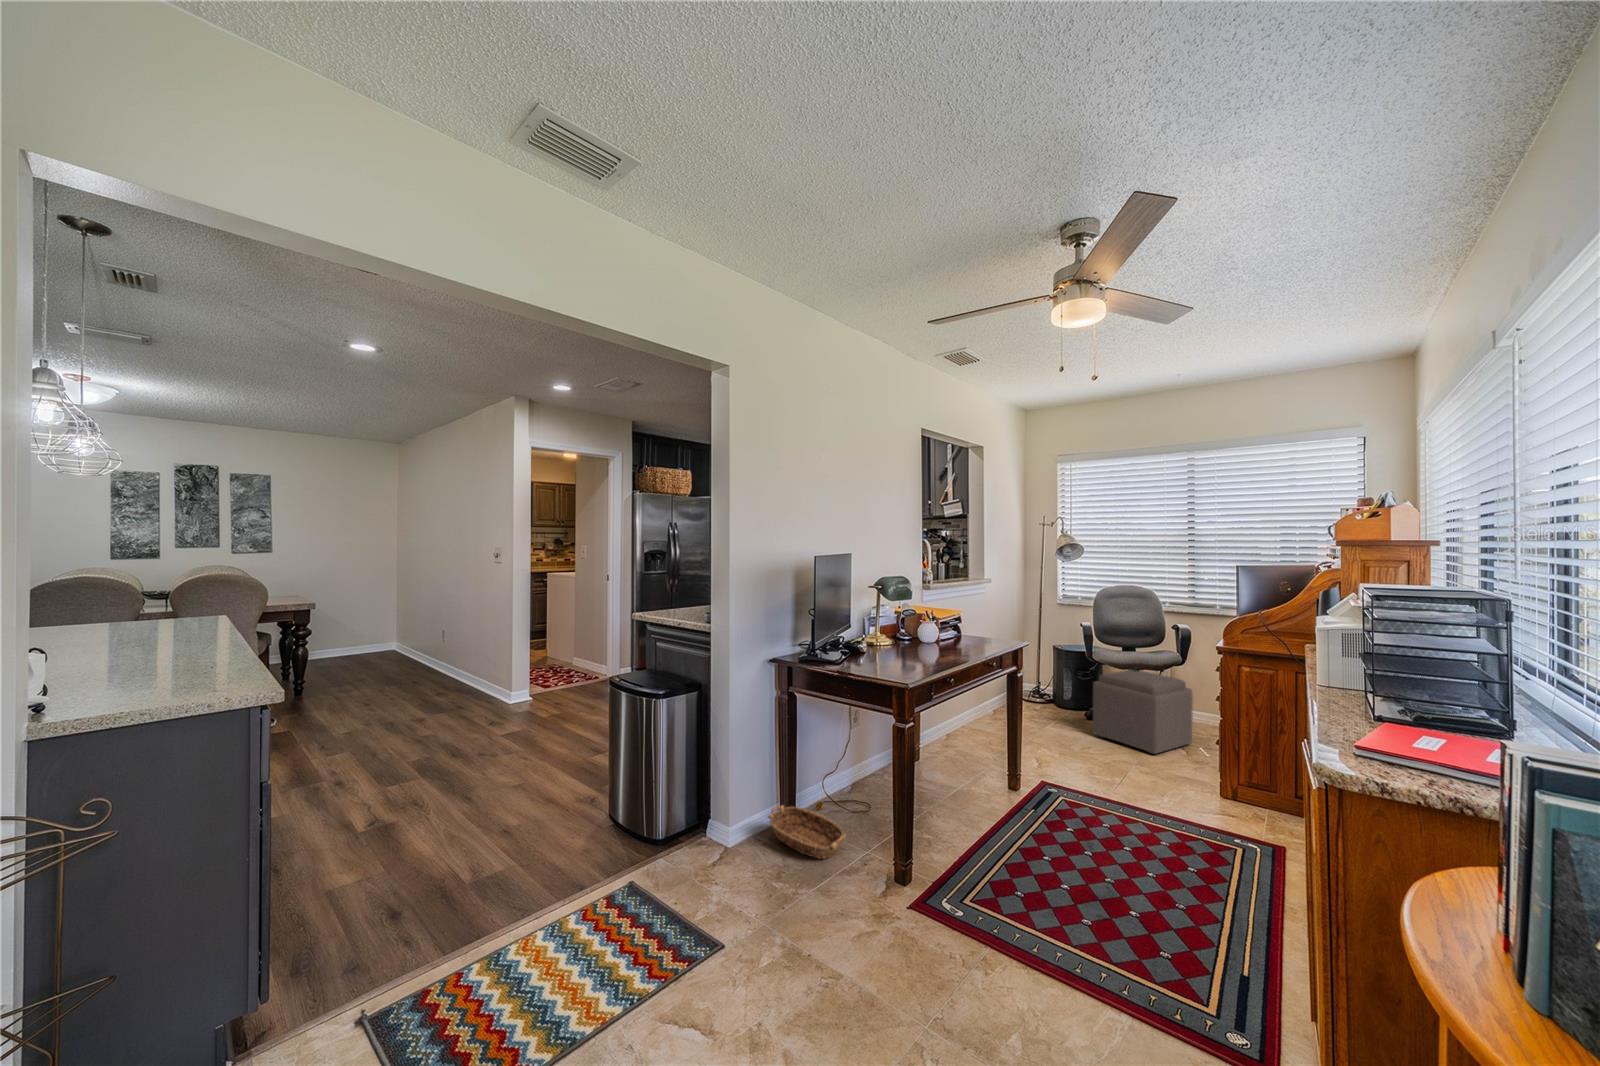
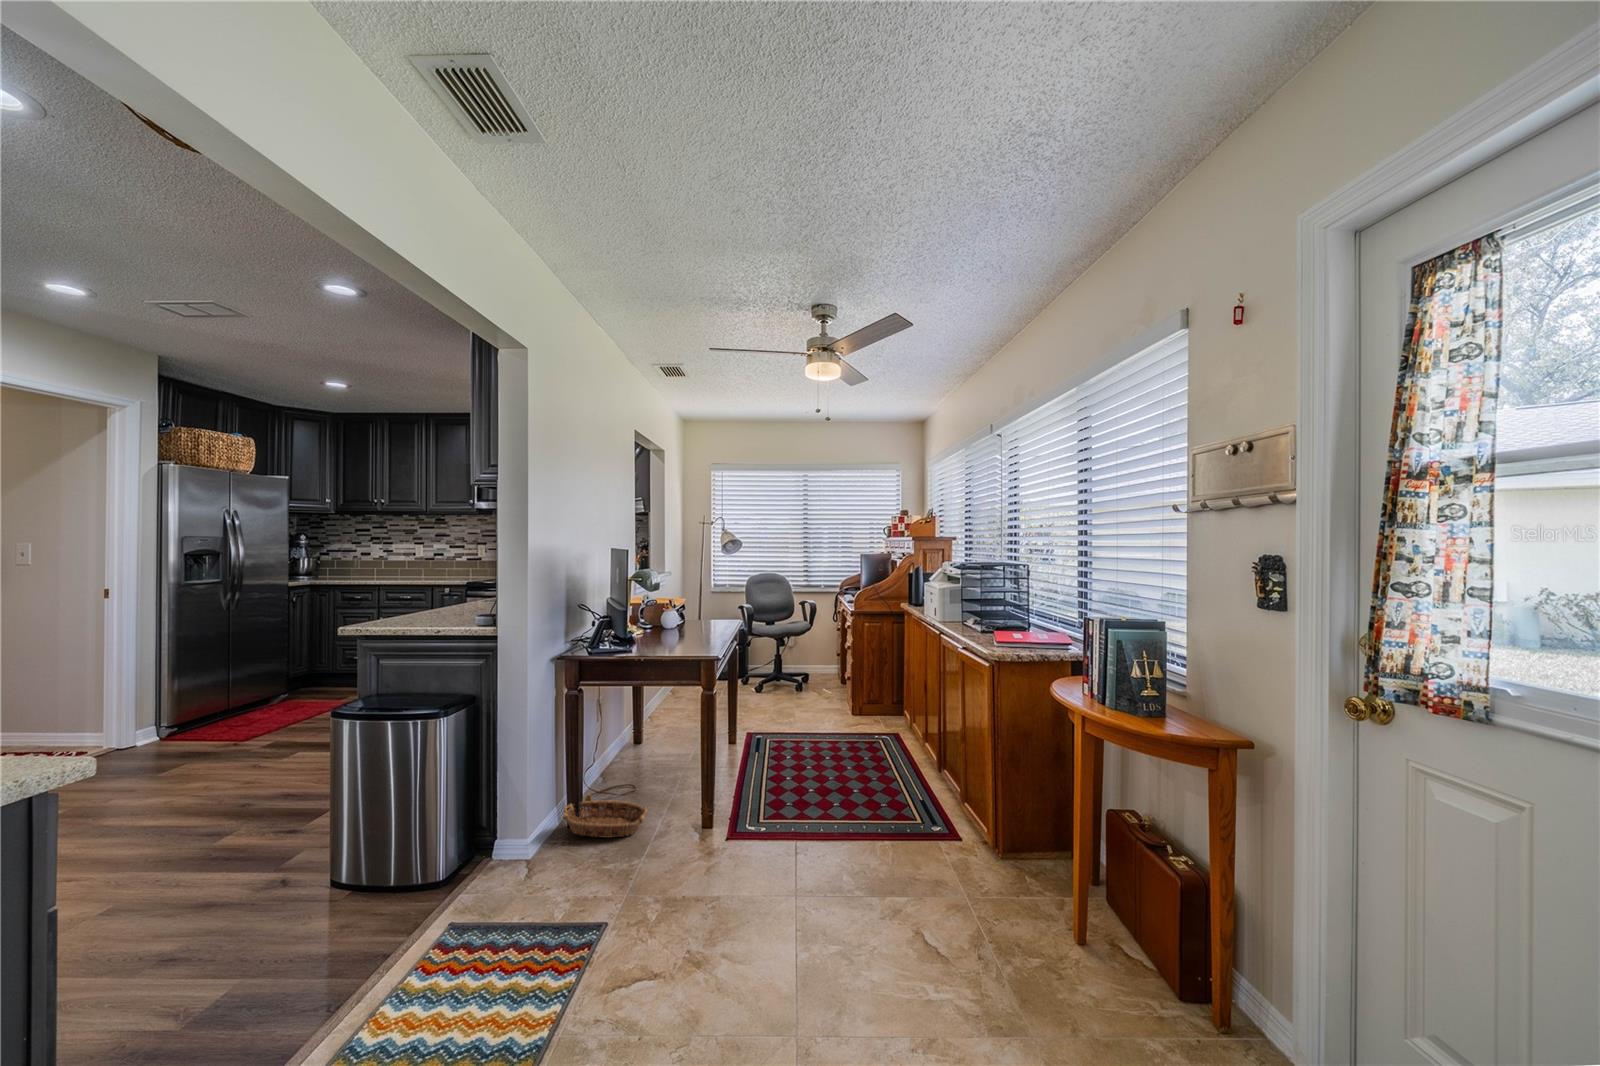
ottoman: present [1093,670,1193,754] -> none [758,639,821,700]

